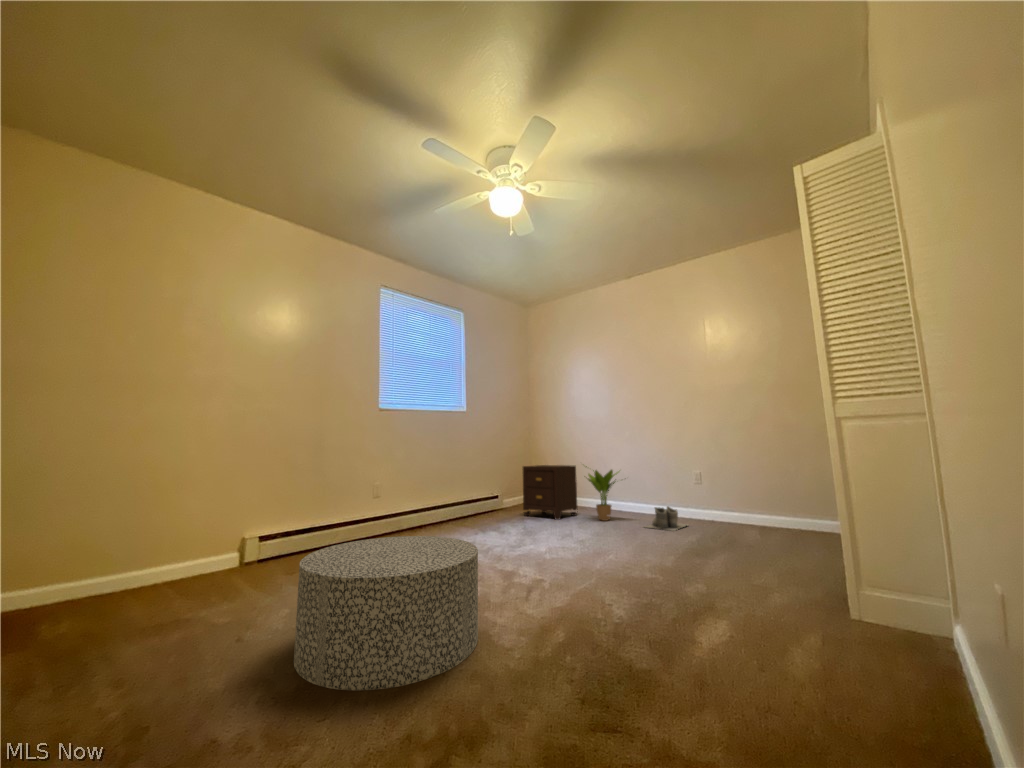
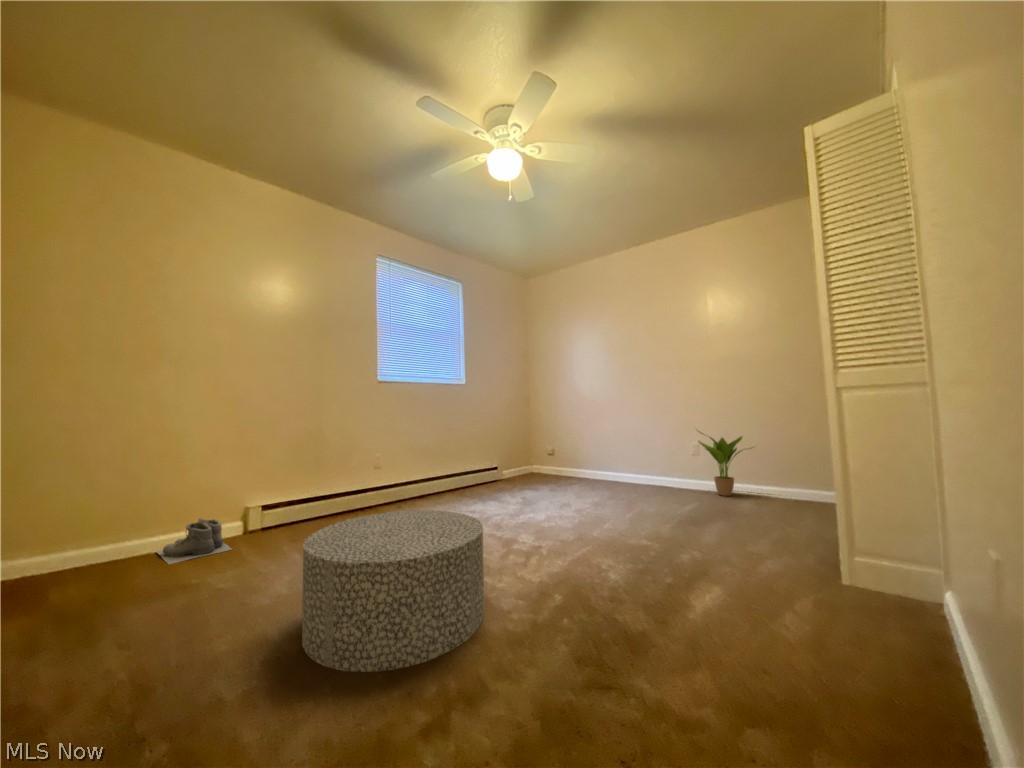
nightstand: present [523,465,577,520] -> none [518,430,570,482]
potted plant: present [586,466,618,521] -> present [699,432,753,496]
boots: present [645,506,688,531] -> present [156,518,232,564]

